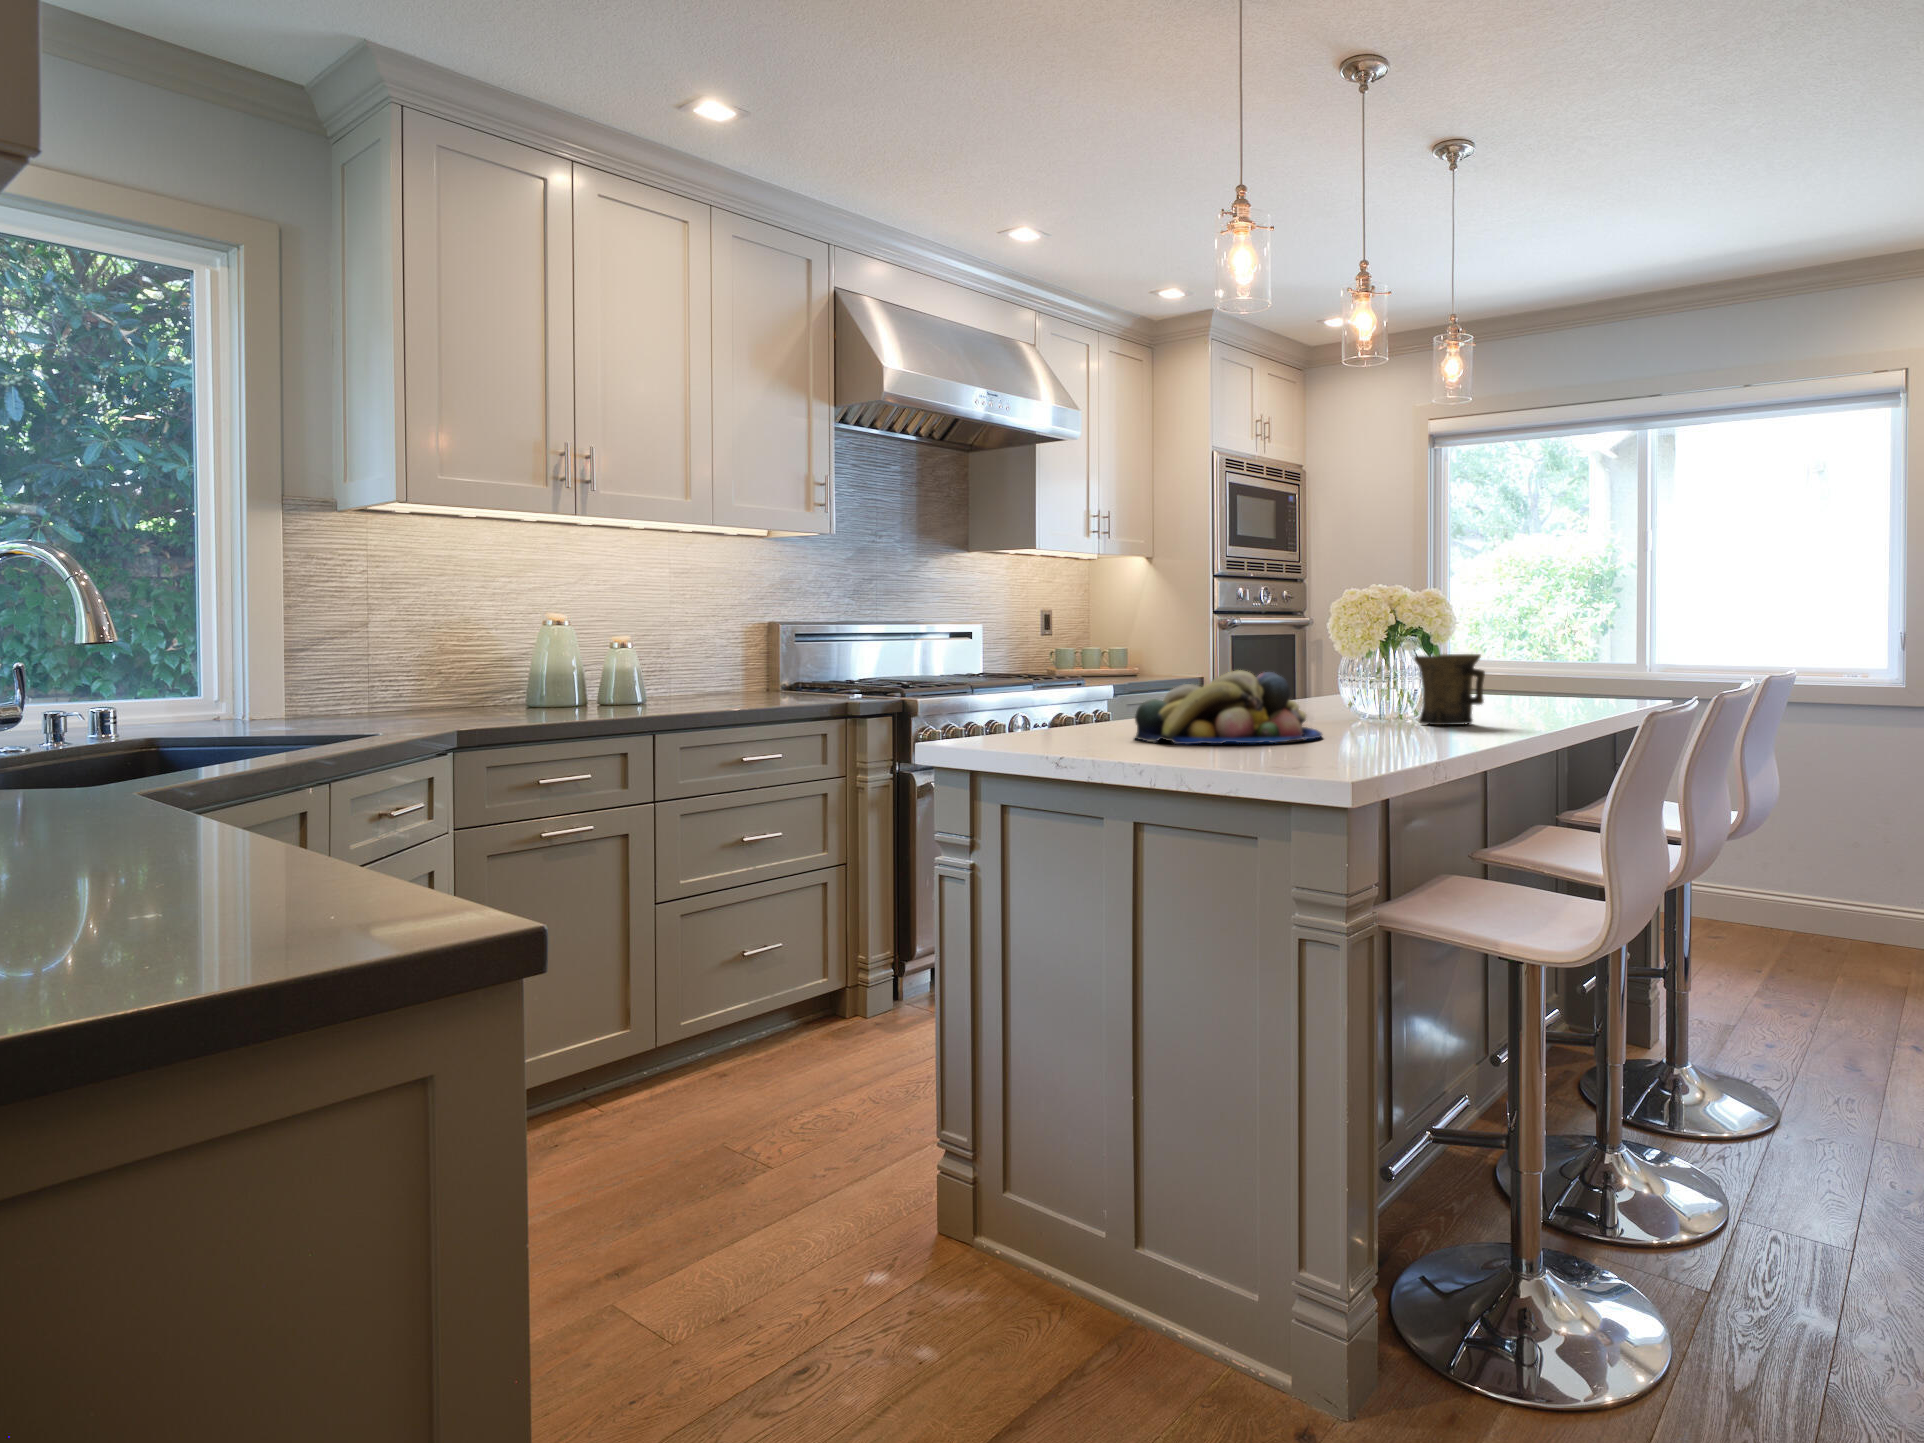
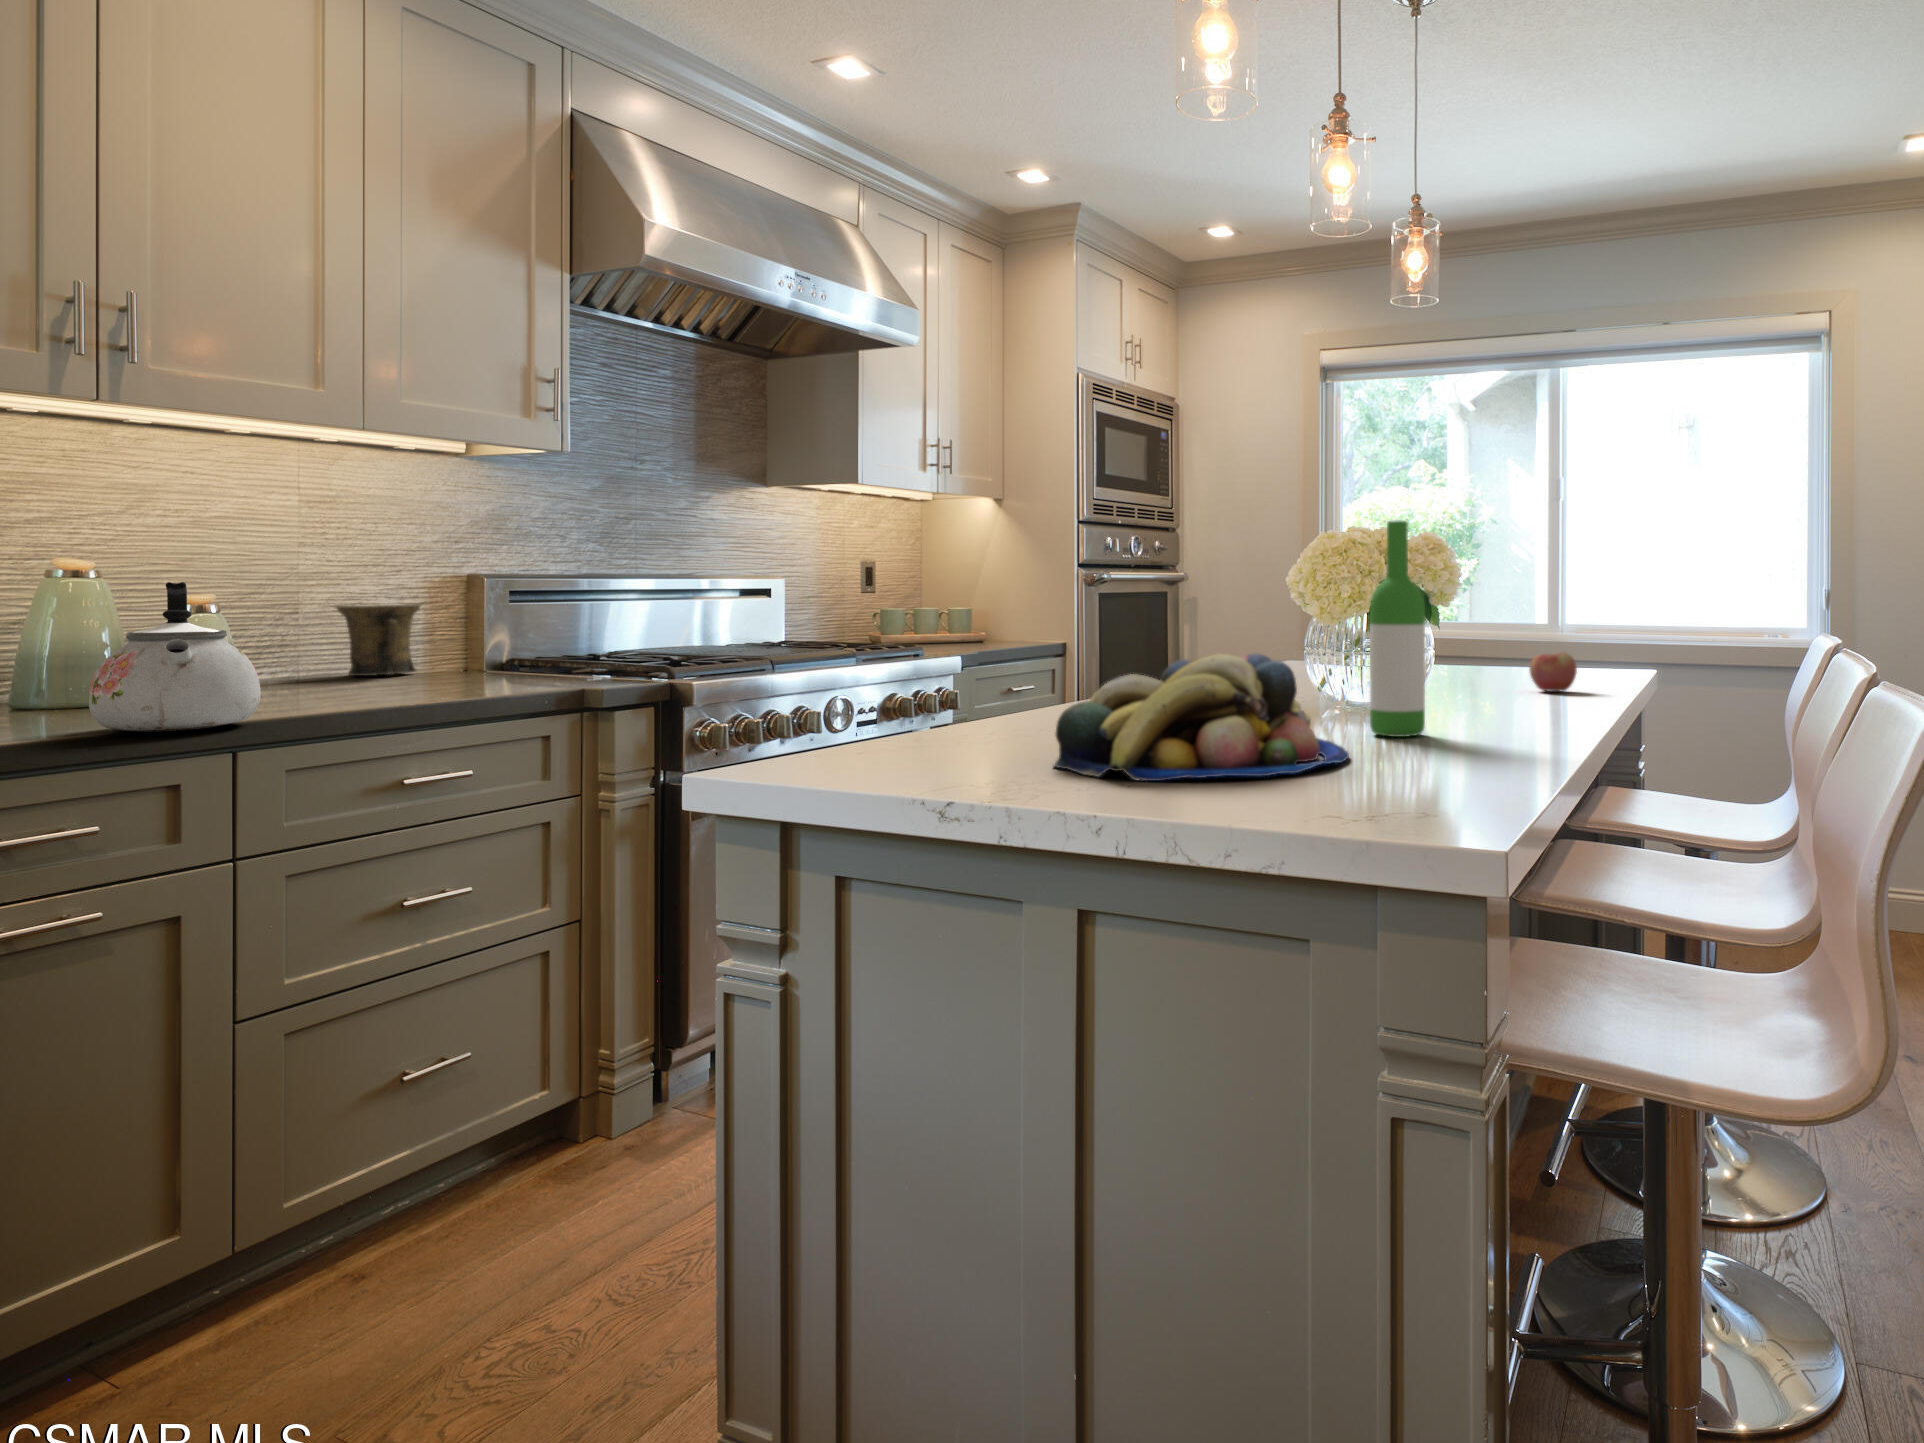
wine bottle: none [1358,582,1396,731] -> present [1370,521,1425,737]
kettle: none [586,628,671,718] -> present [89,582,261,732]
mug: present [1414,654,1485,725] -> present [337,604,420,676]
apple: none [1534,681,1572,712] -> present [1529,653,1577,691]

